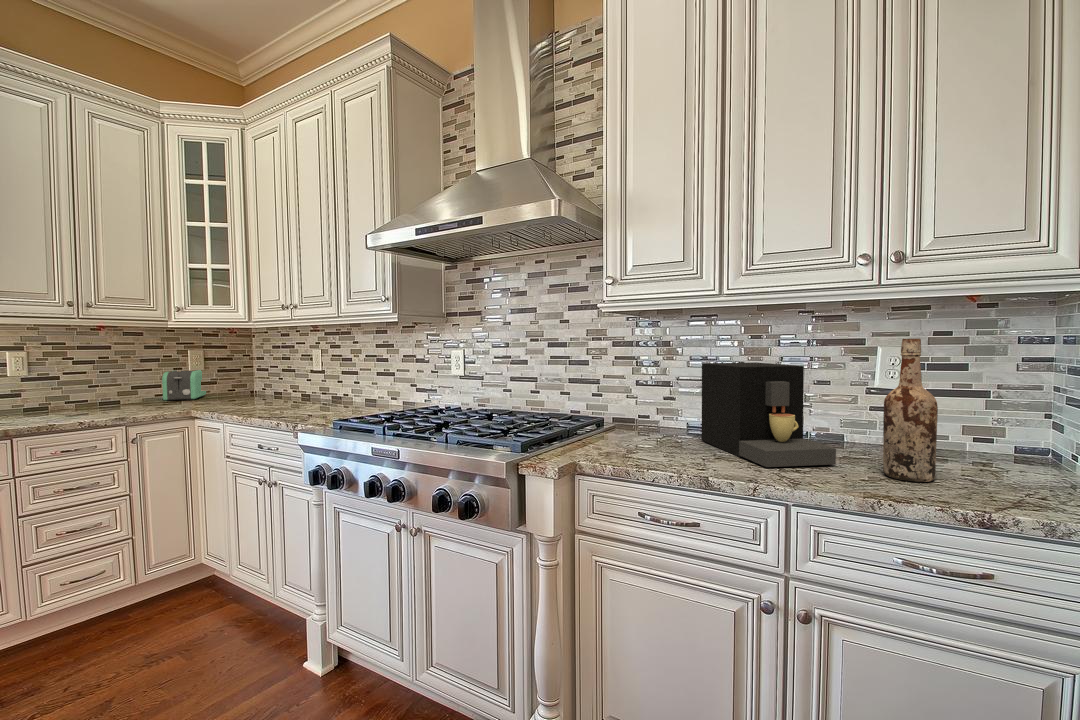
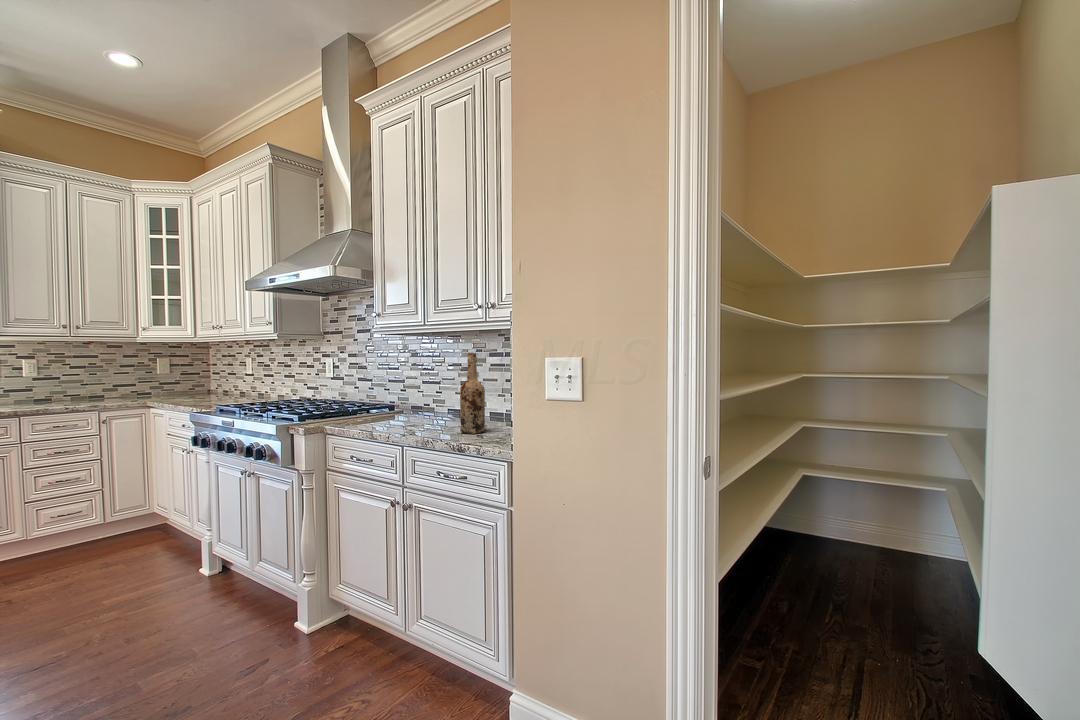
coffee maker: present [702,362,836,467] -> none [409,367,463,428]
toaster: present [162,370,206,401] -> none [135,373,172,396]

